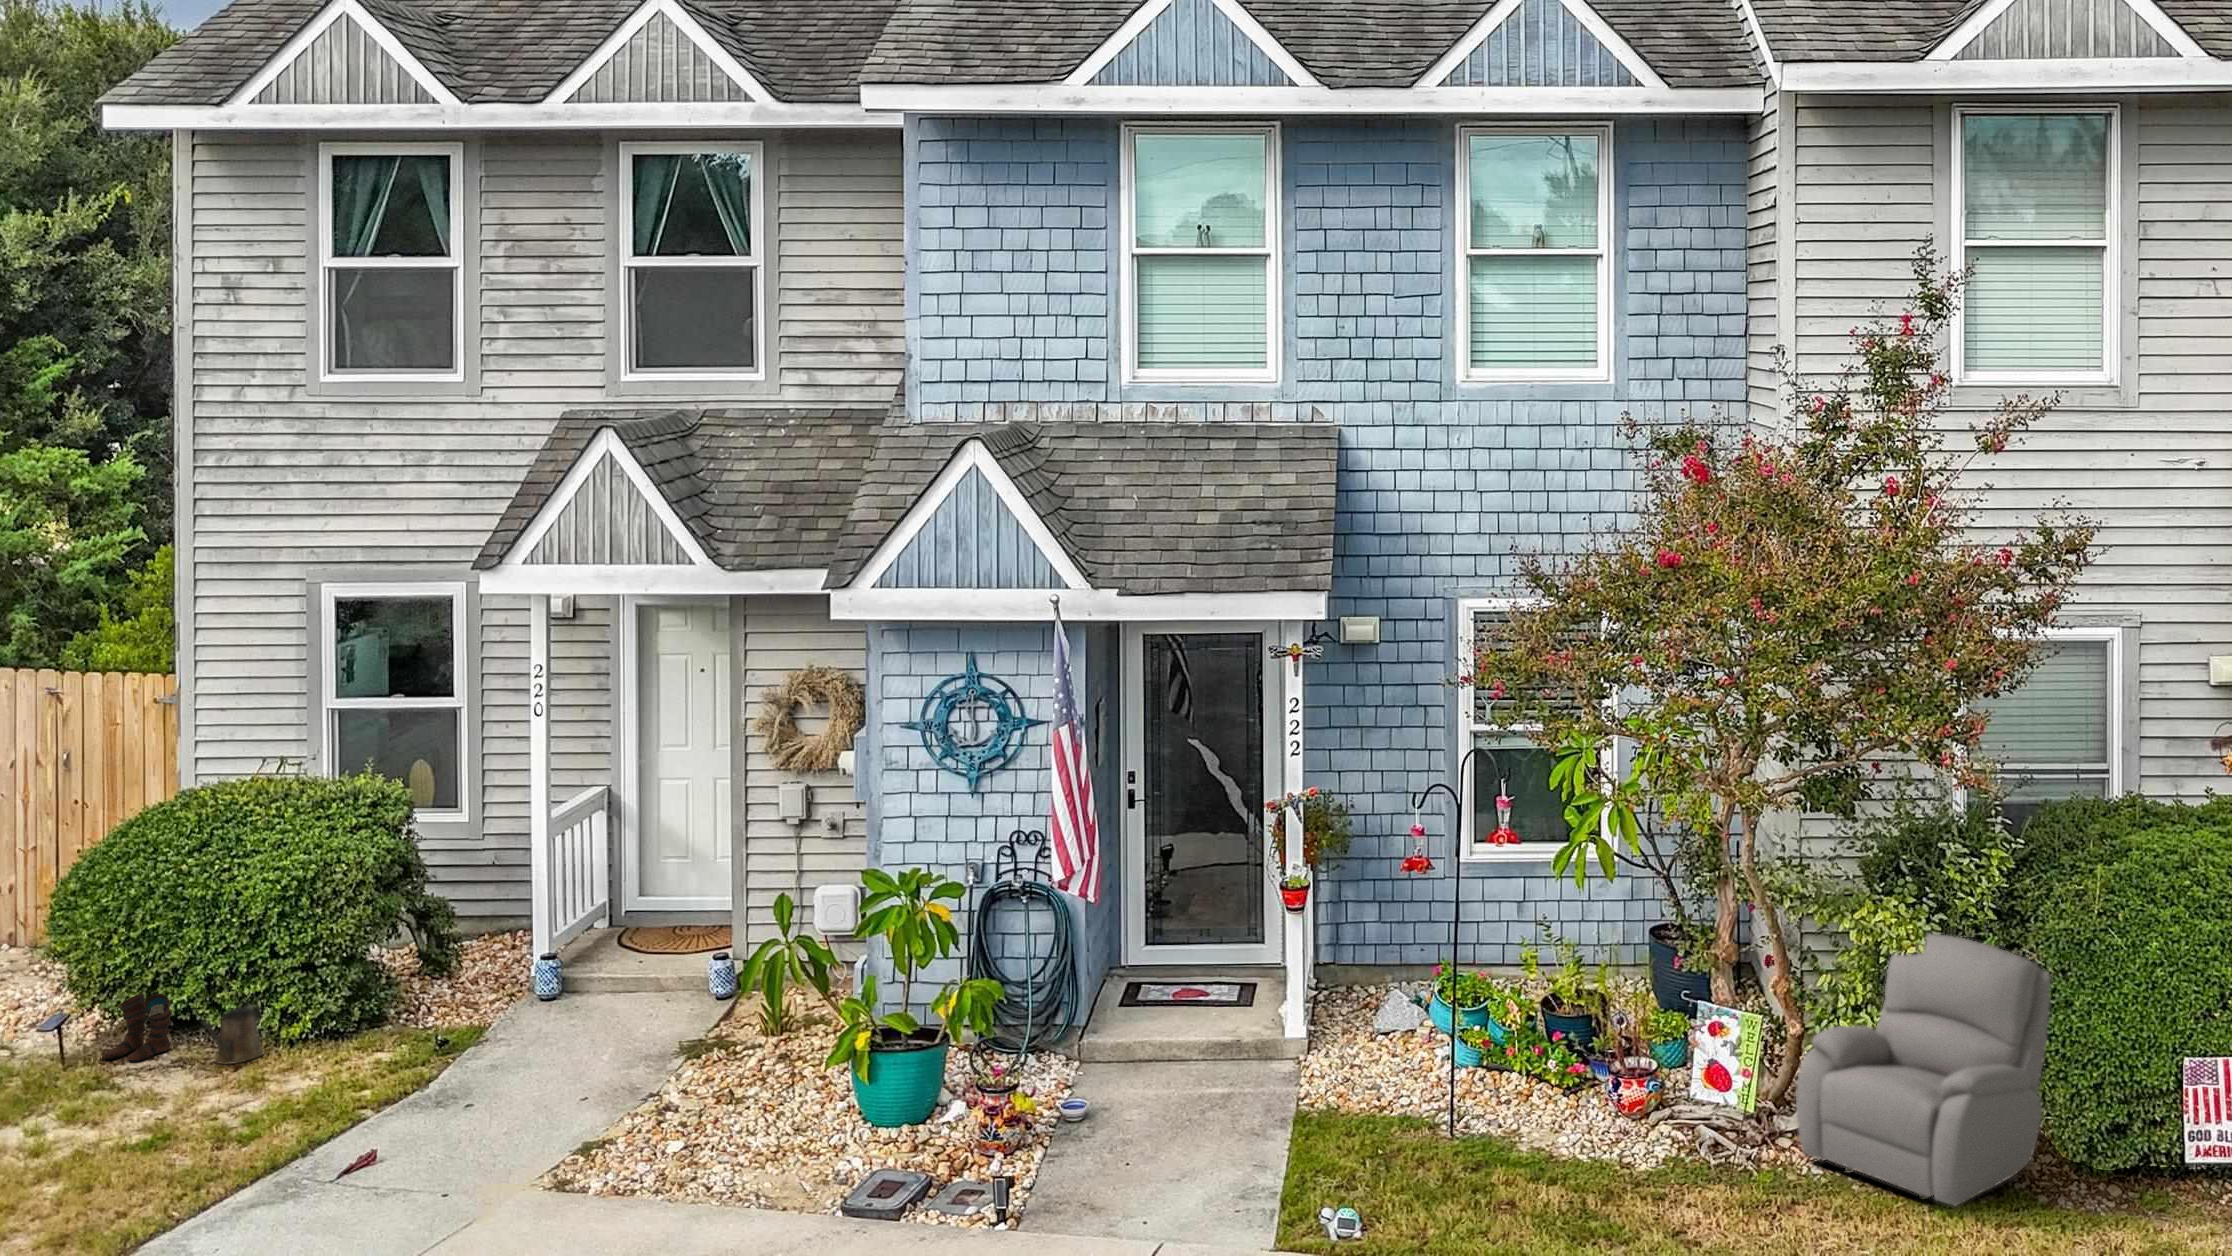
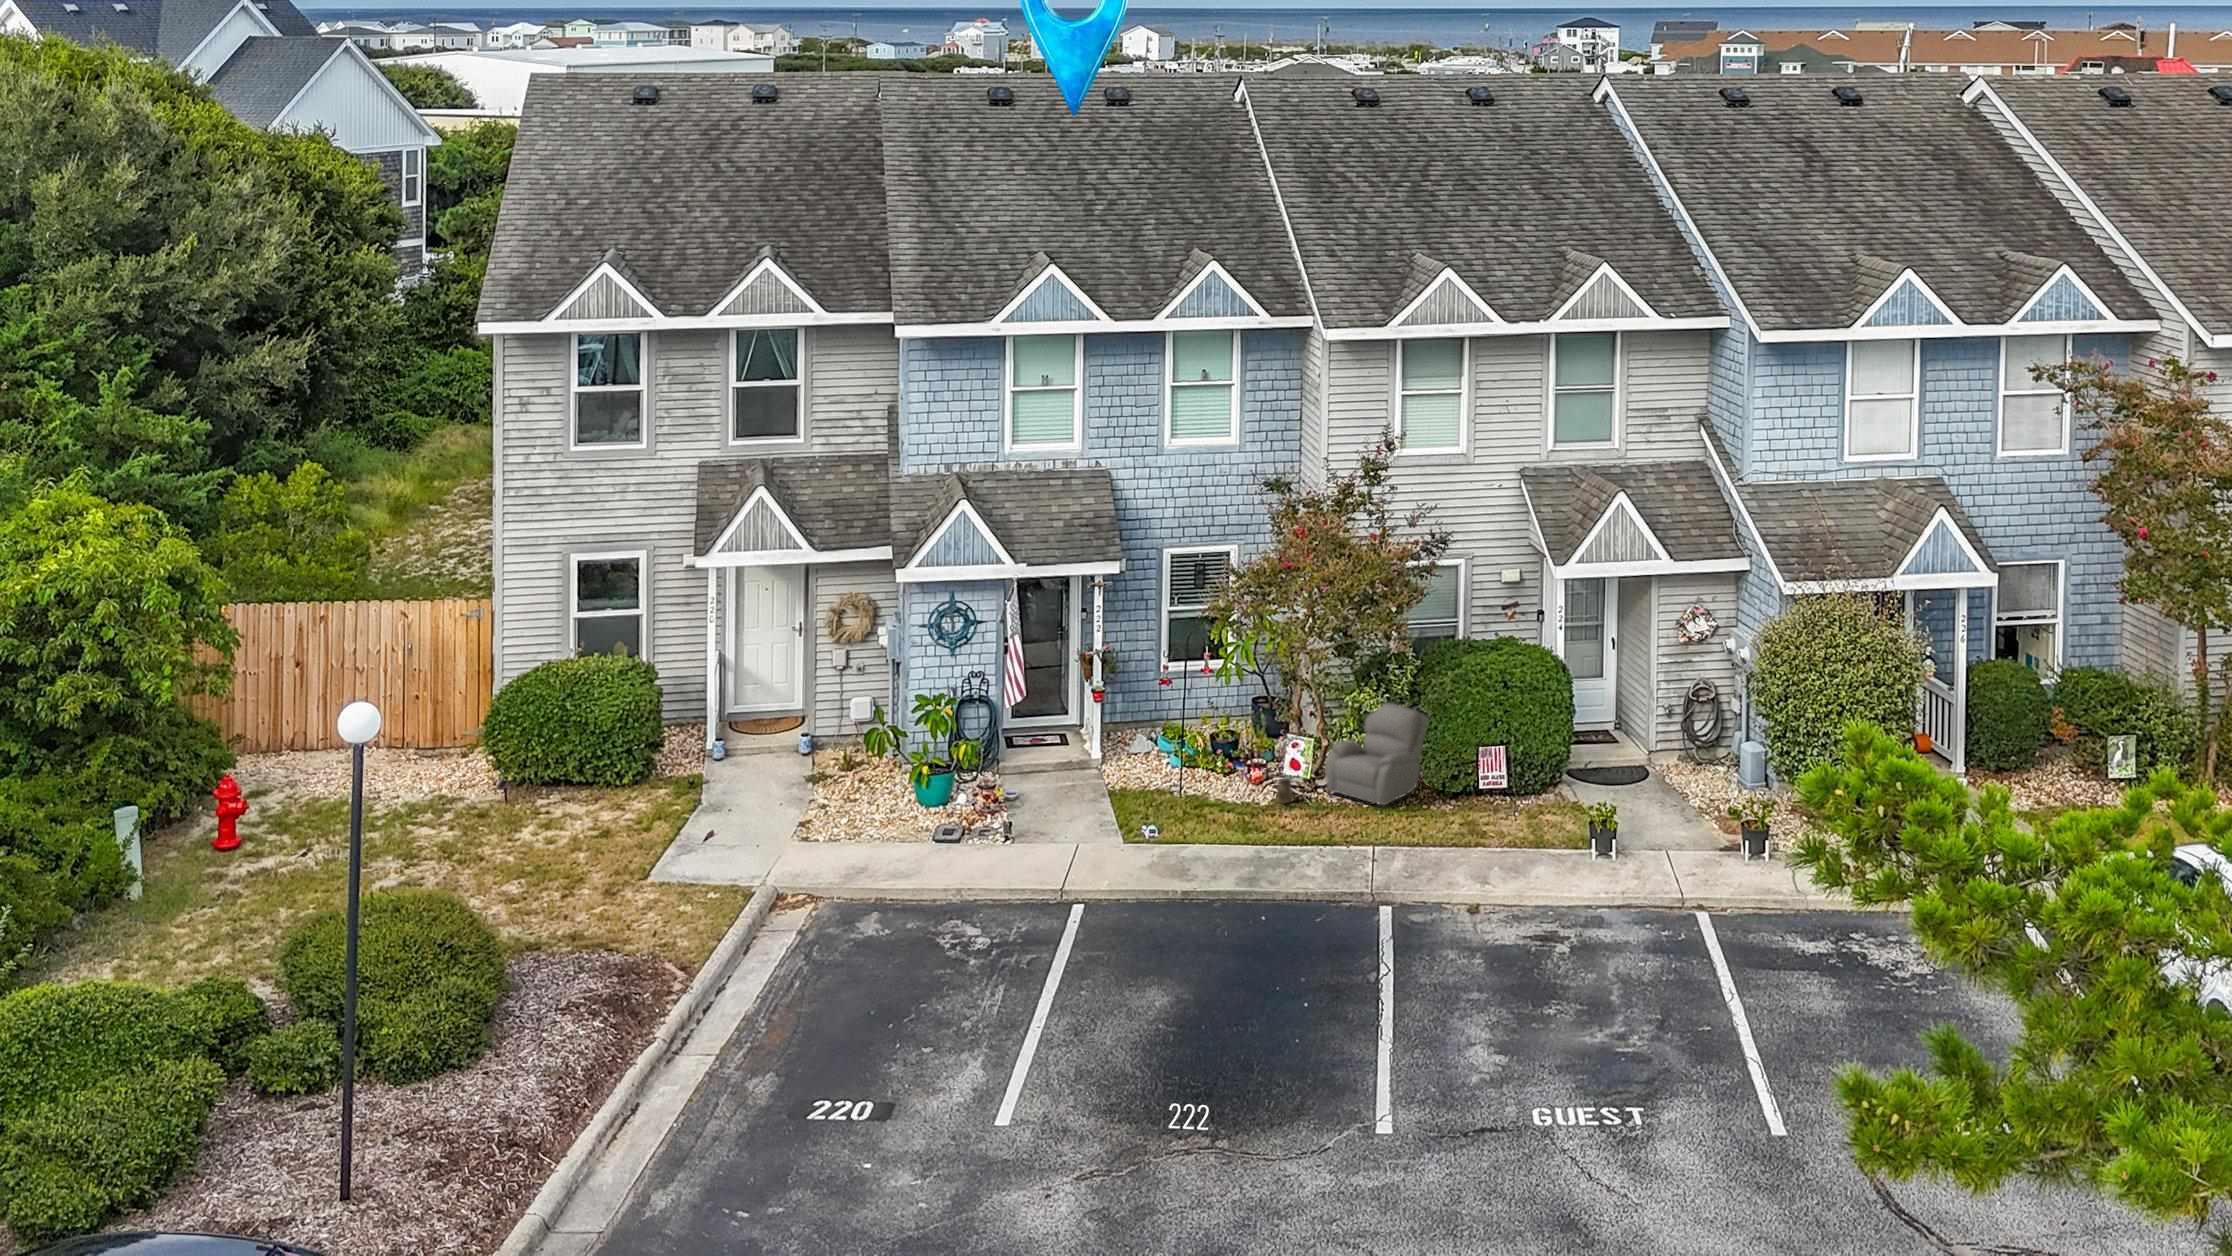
boots: present [102,994,172,1062] -> none [530,769,561,801]
watering can: present [202,1005,264,1065] -> present [1276,777,1294,803]

